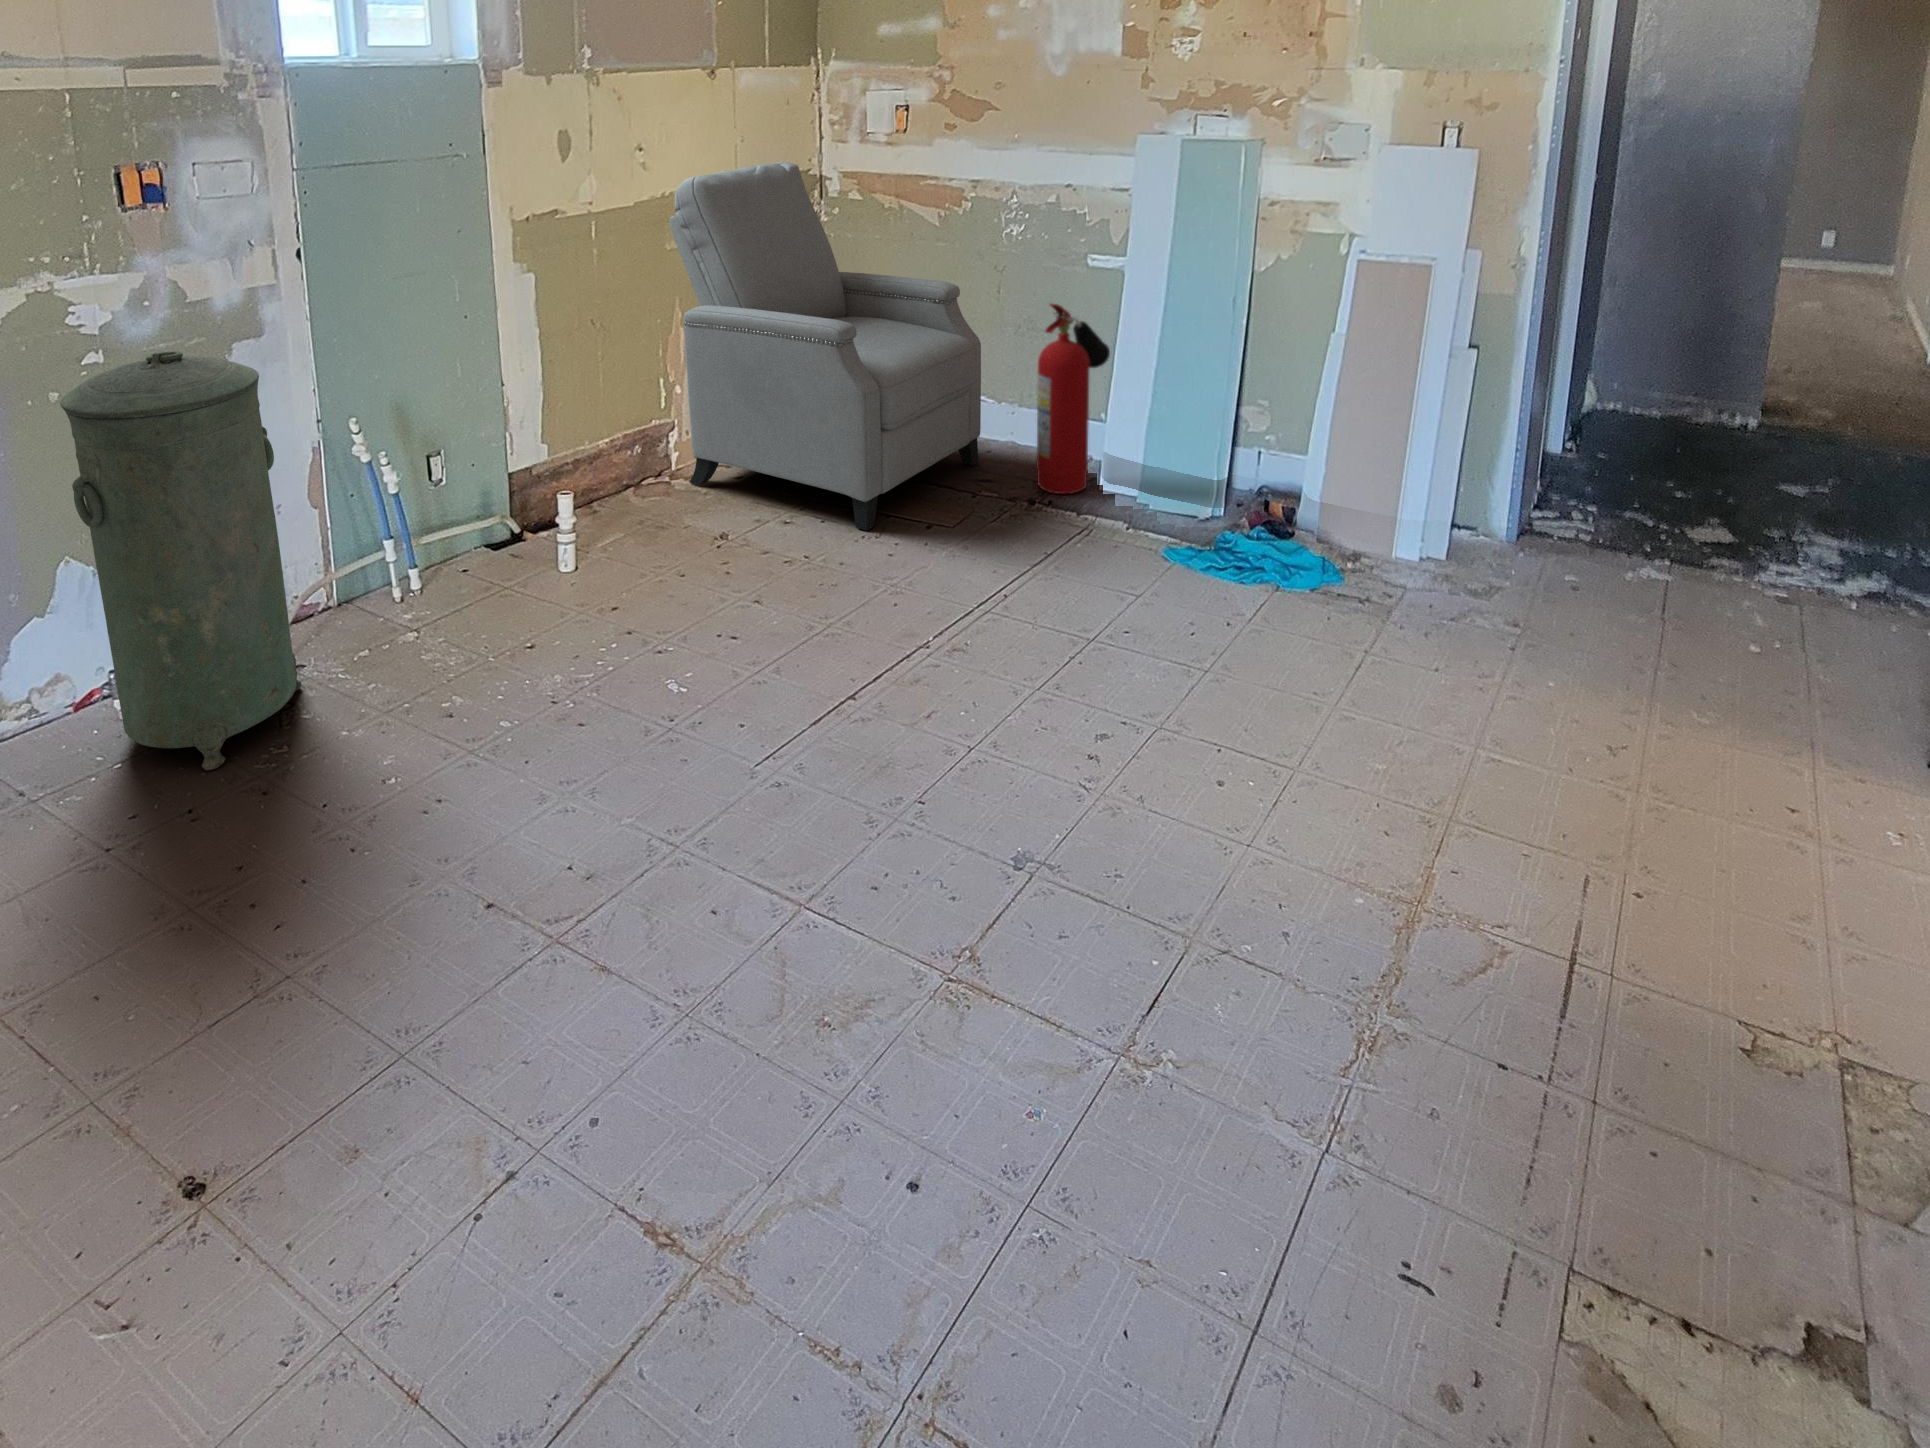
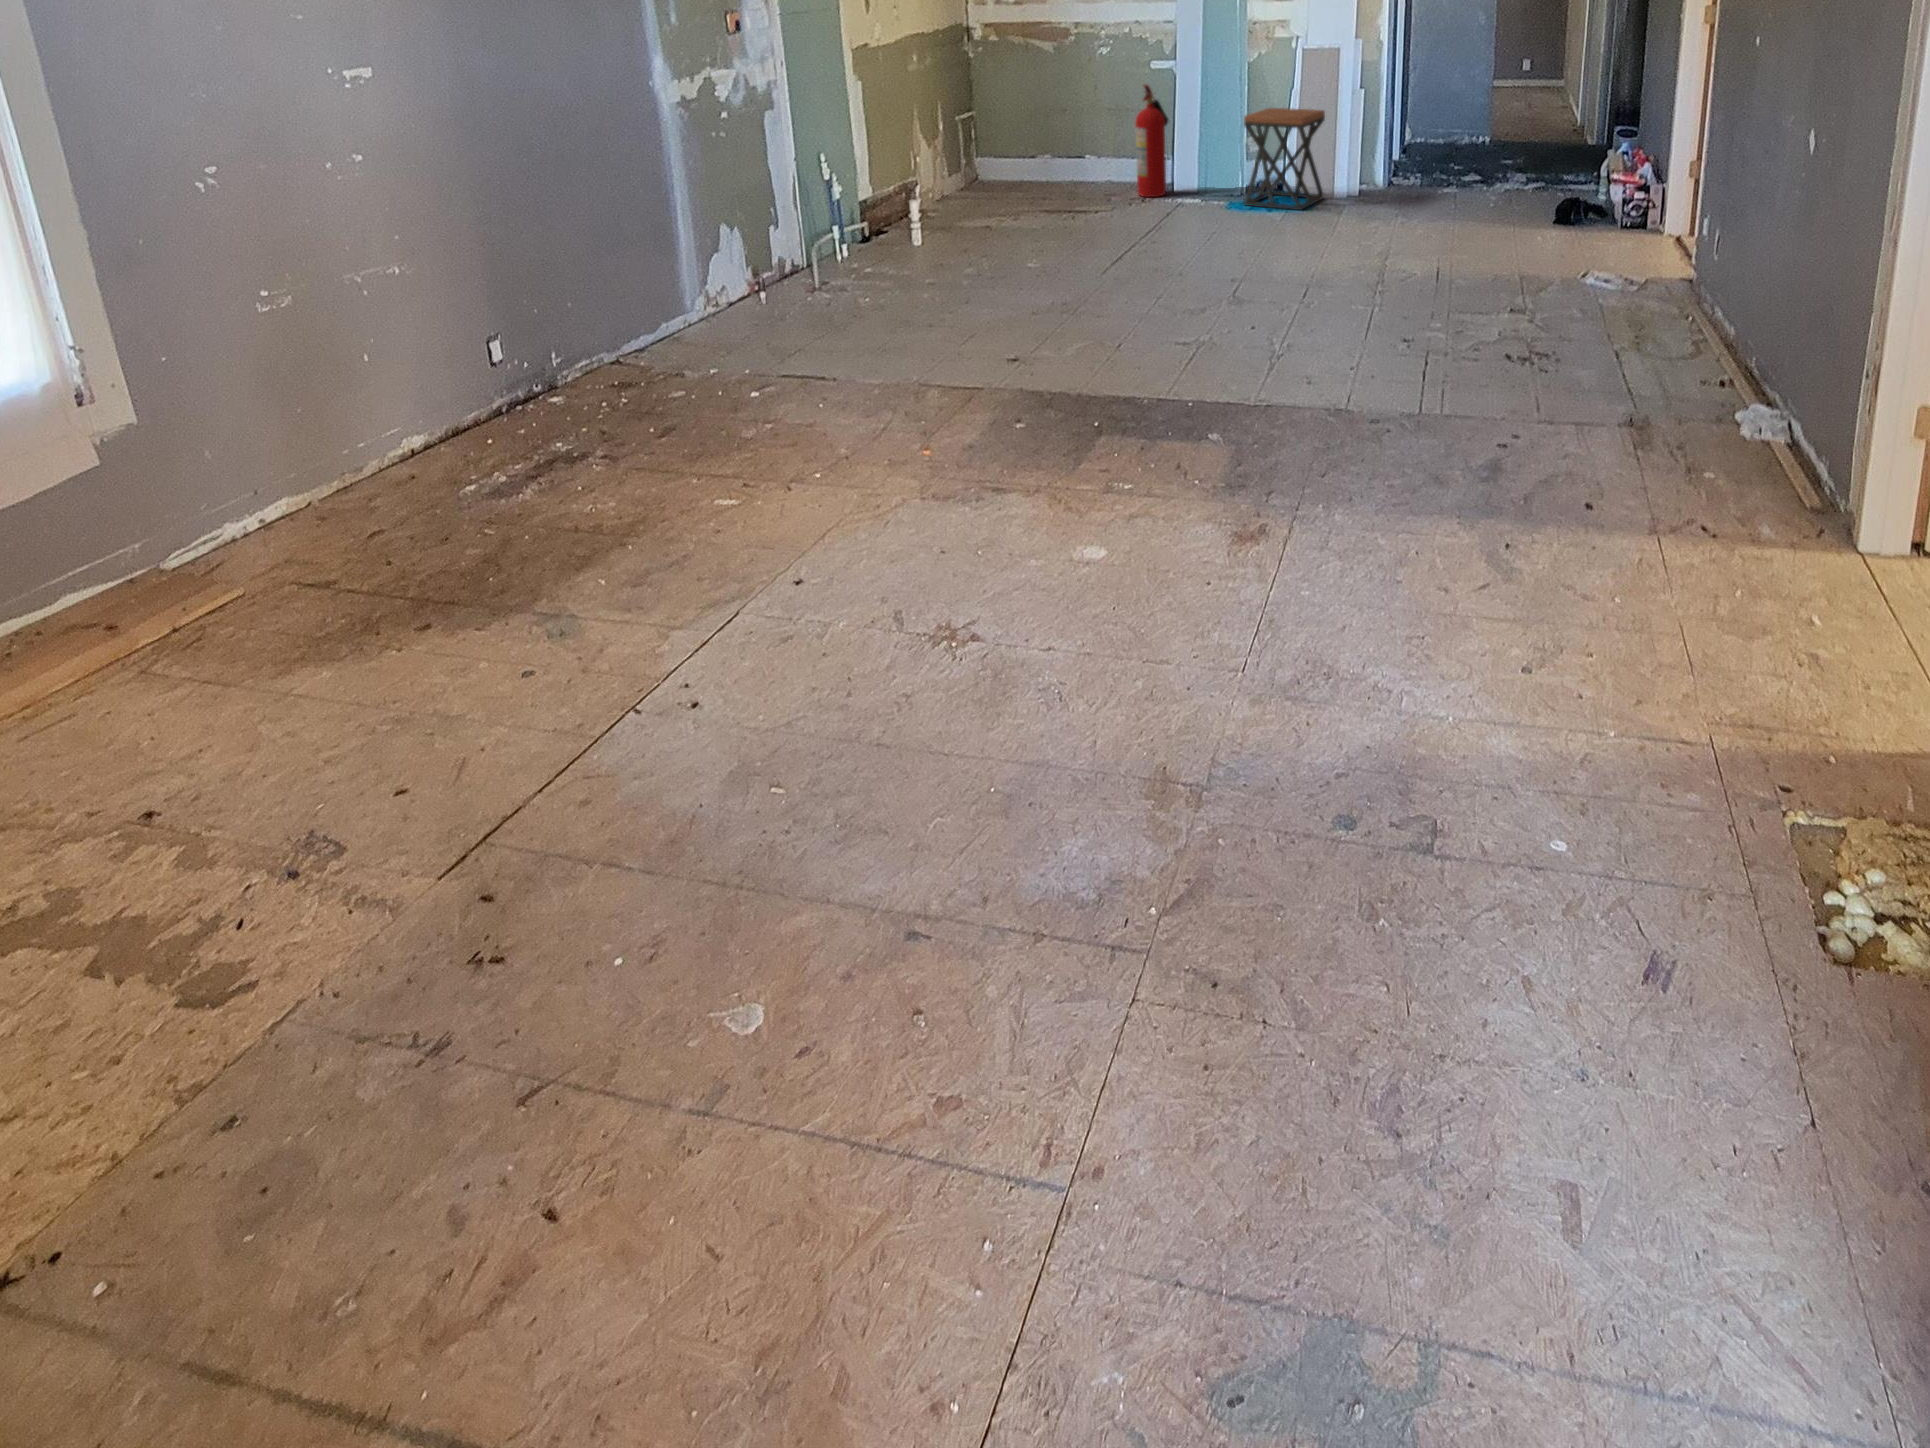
chair: present [669,162,981,530] -> none [908,15,1098,217]
trash can: present [60,351,302,770] -> none [716,88,827,308]
stool: none [1209,365,1388,588] -> present [1244,108,1325,210]

